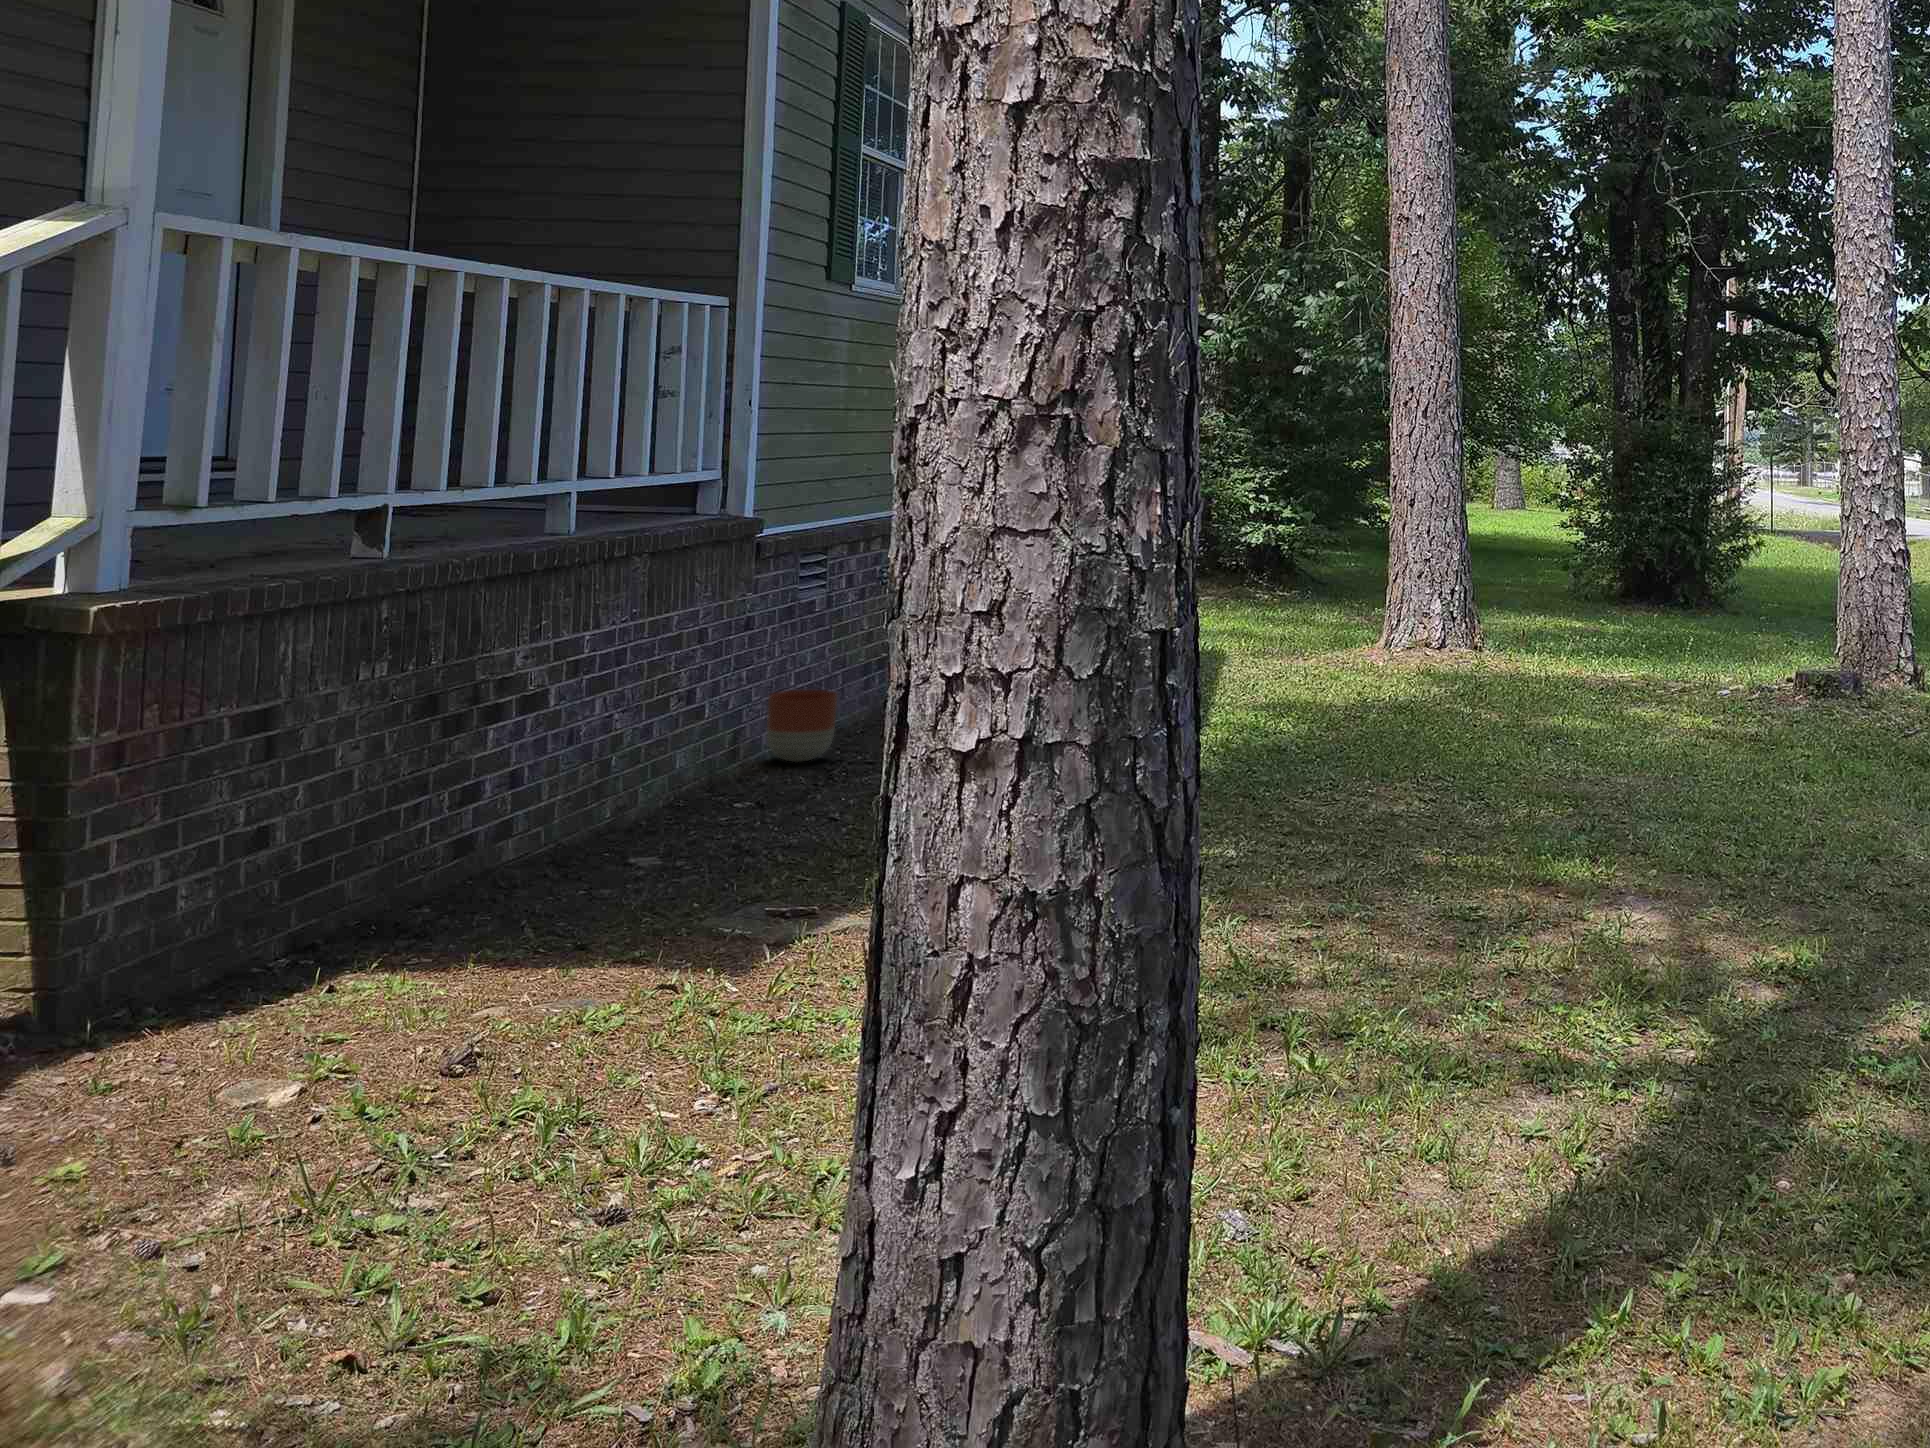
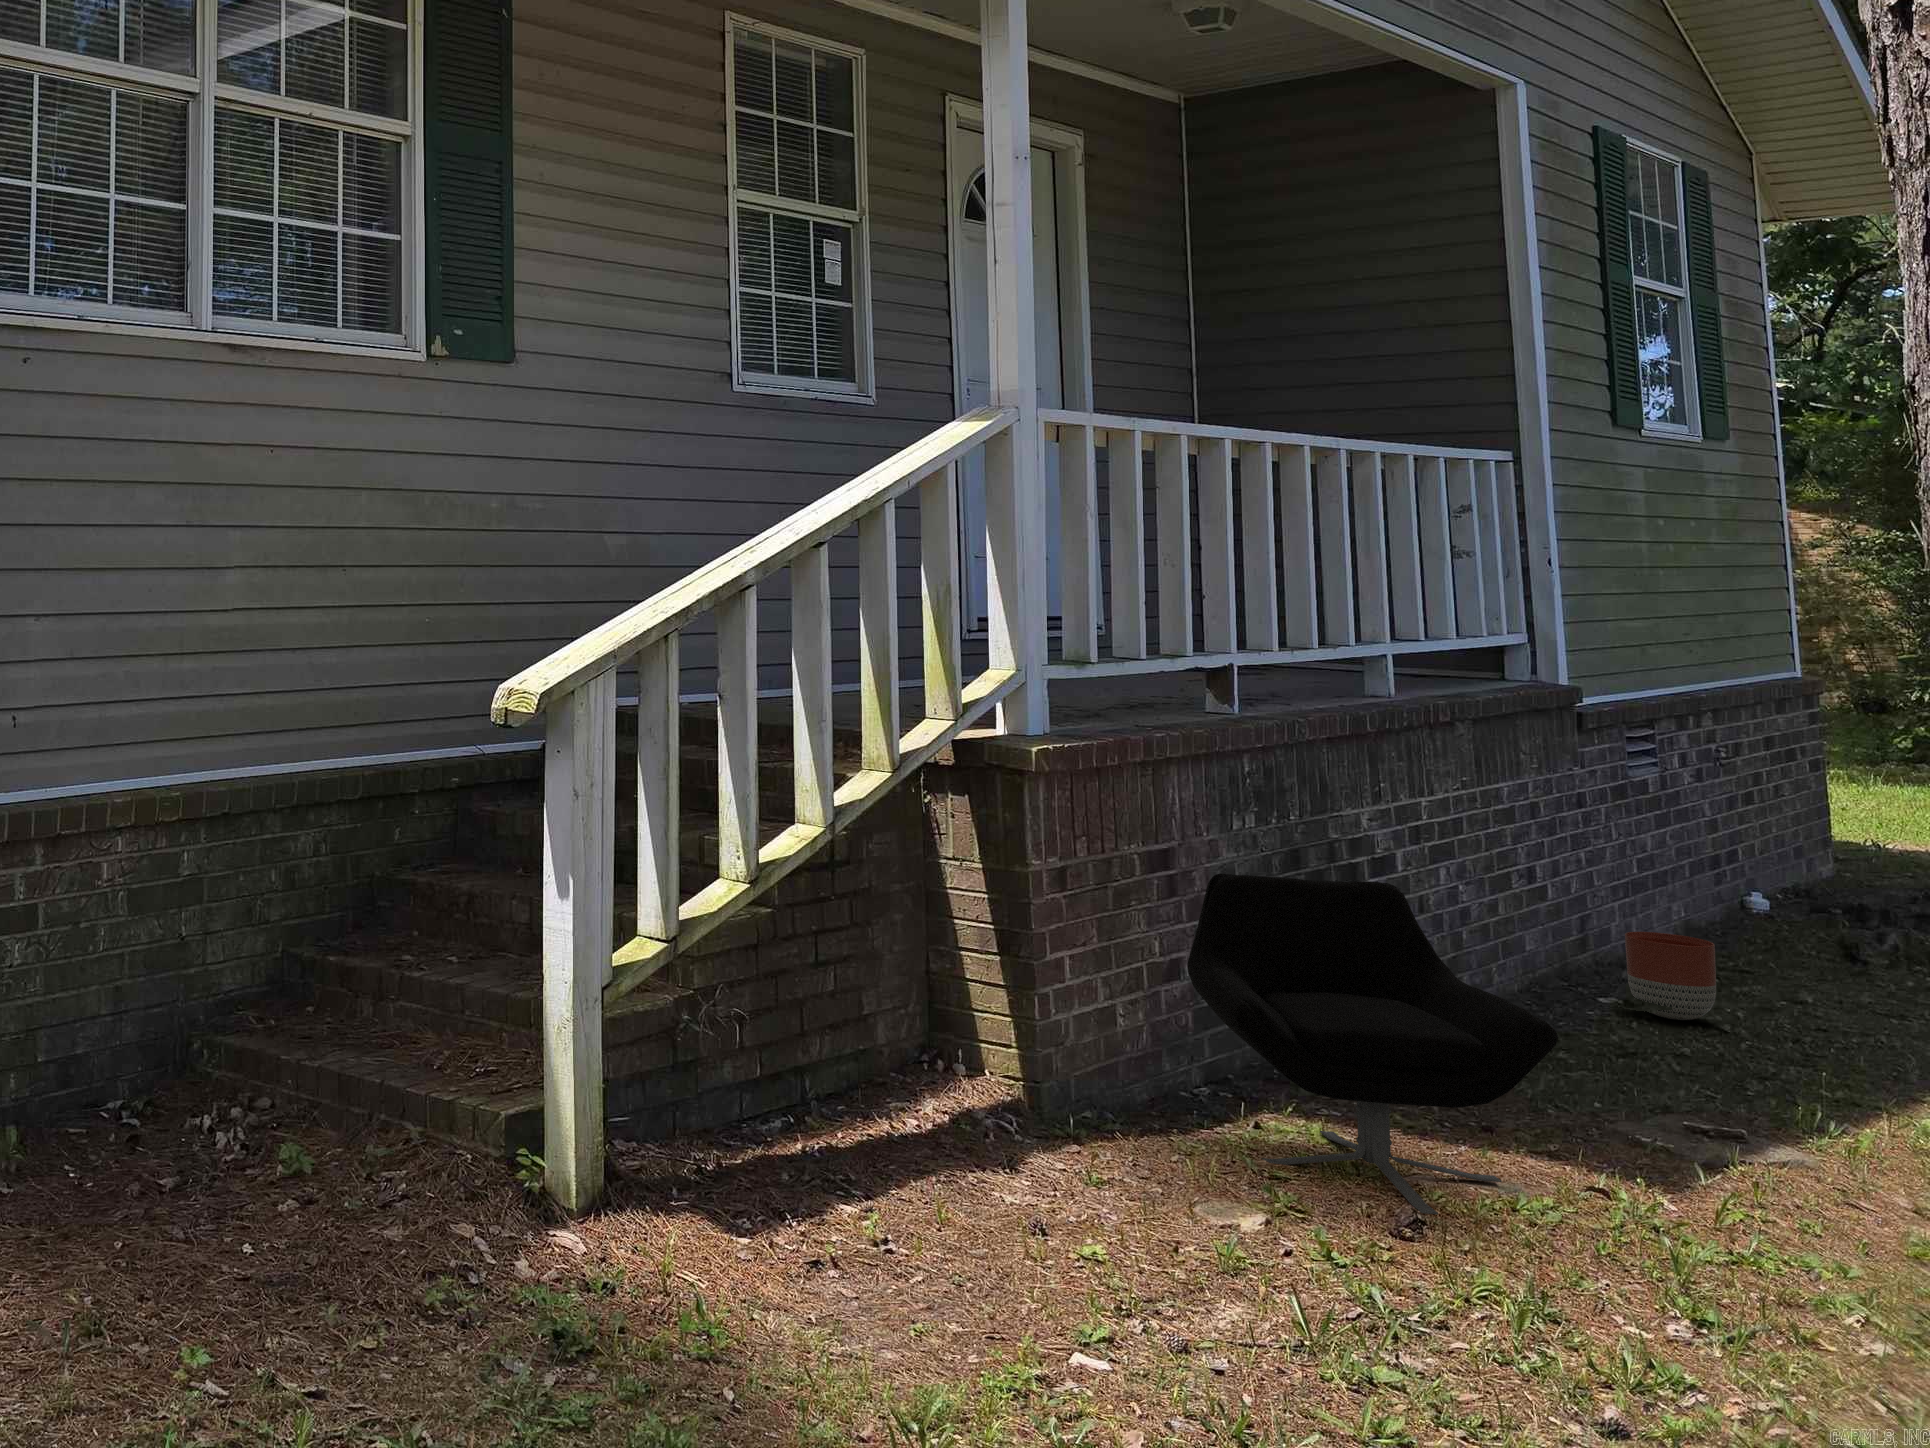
lounge chair: none [284,691,658,1012] -> present [1187,873,1558,1215]

